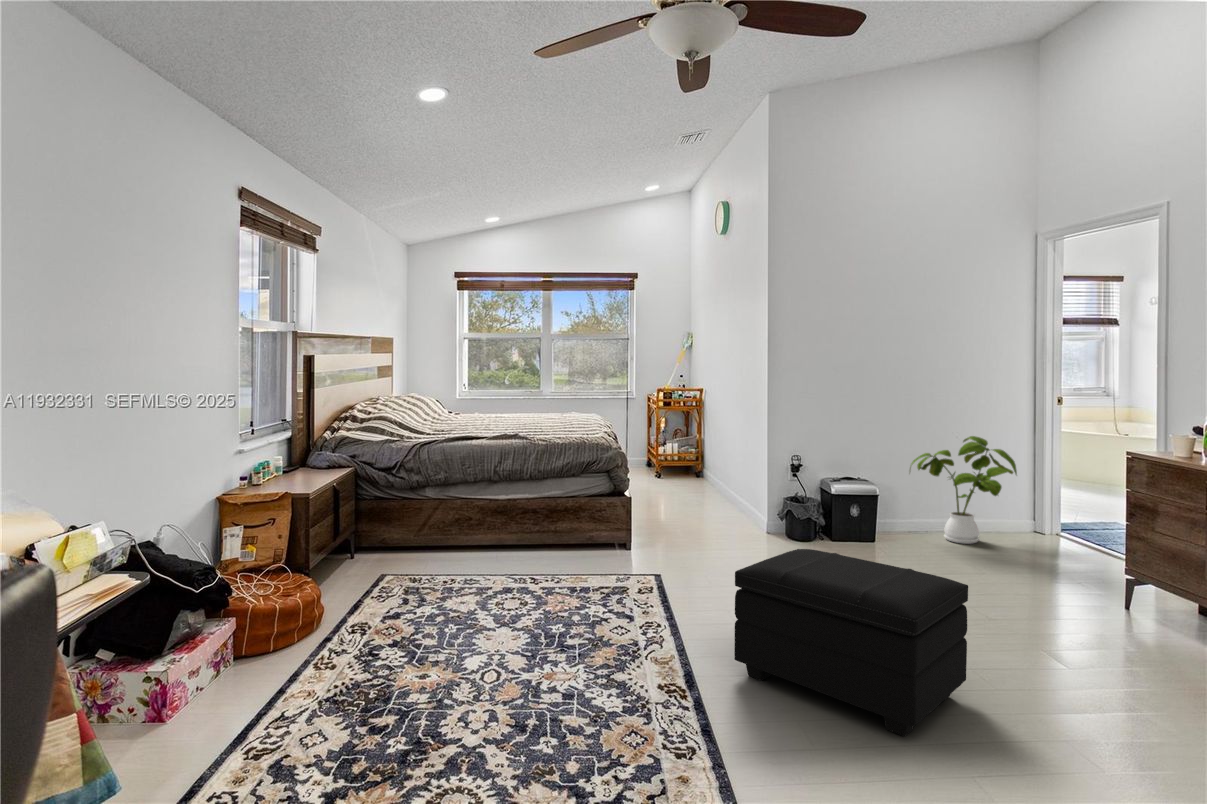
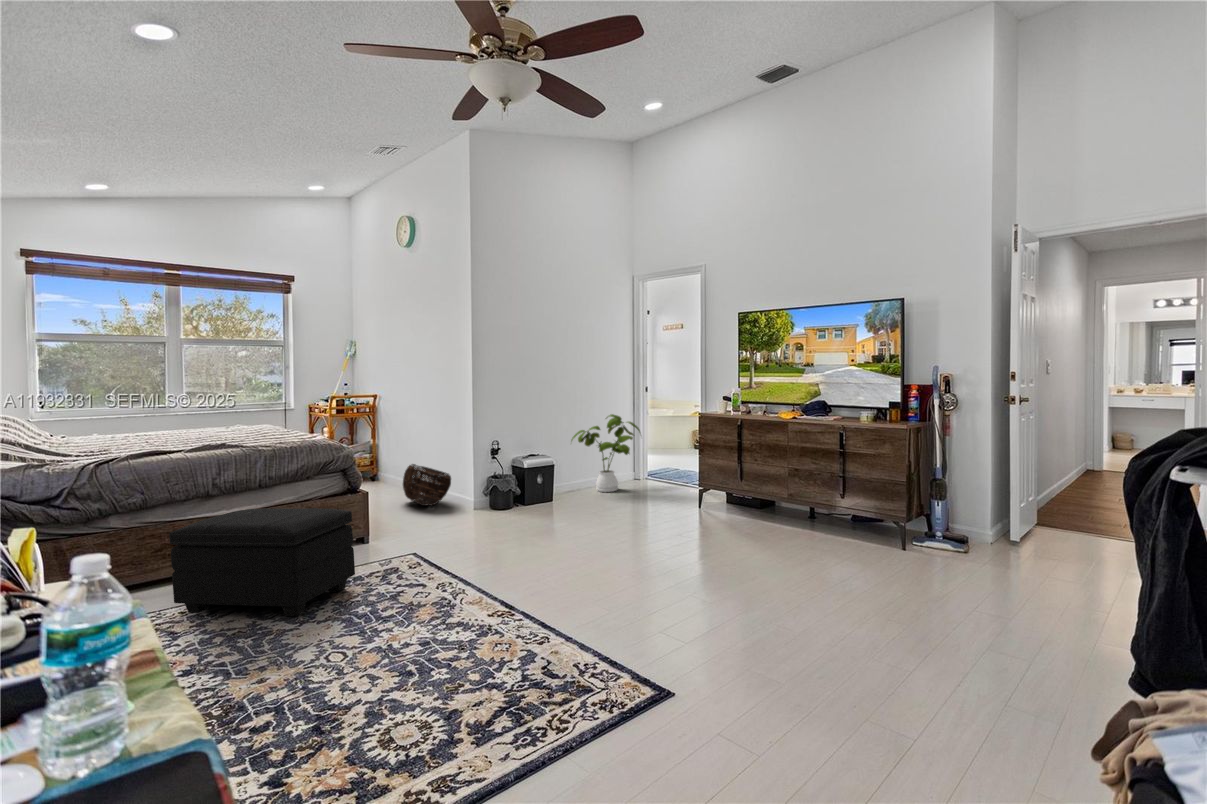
basket: none [699,470,748,521] -> present [403,464,451,506]
footstool: present [734,549,968,736] -> present [169,508,355,616]

